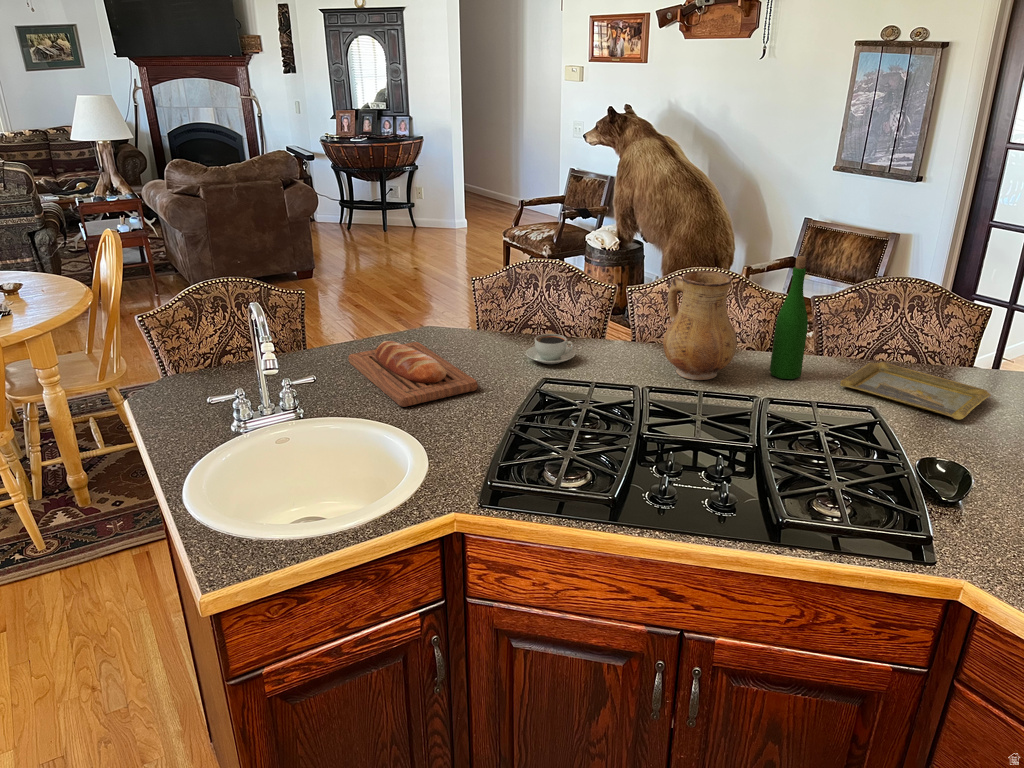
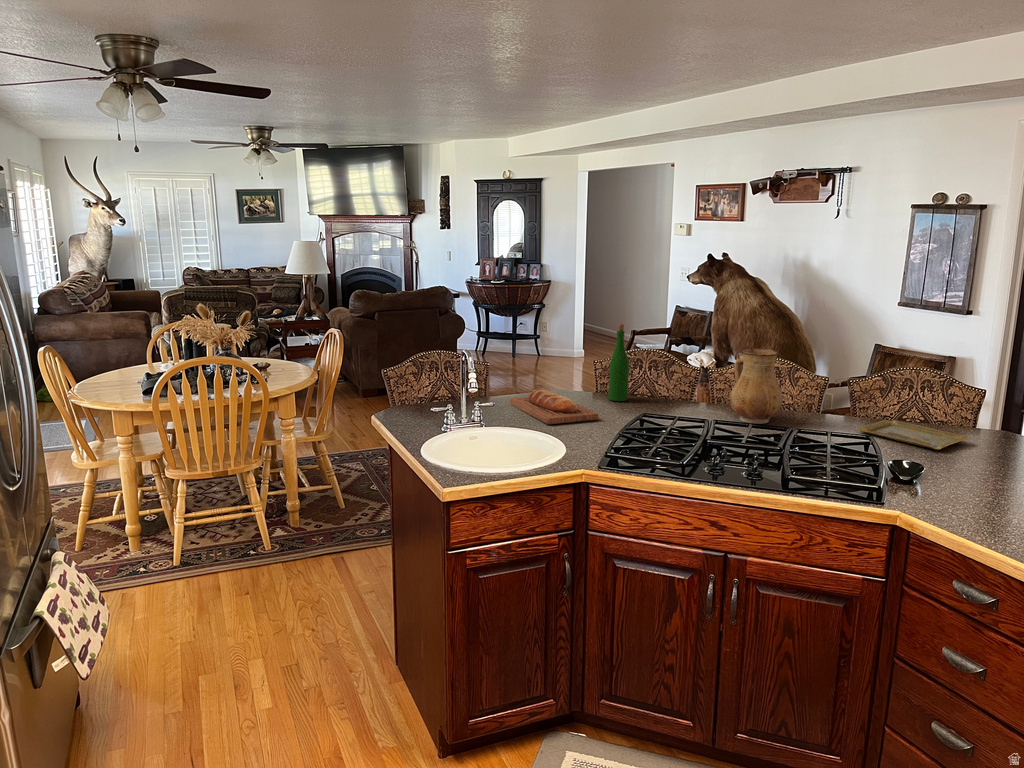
wine bottle: present [770,256,808,379] -> present [608,324,629,401]
coffee cup: present [526,334,575,364] -> none [632,392,668,411]

